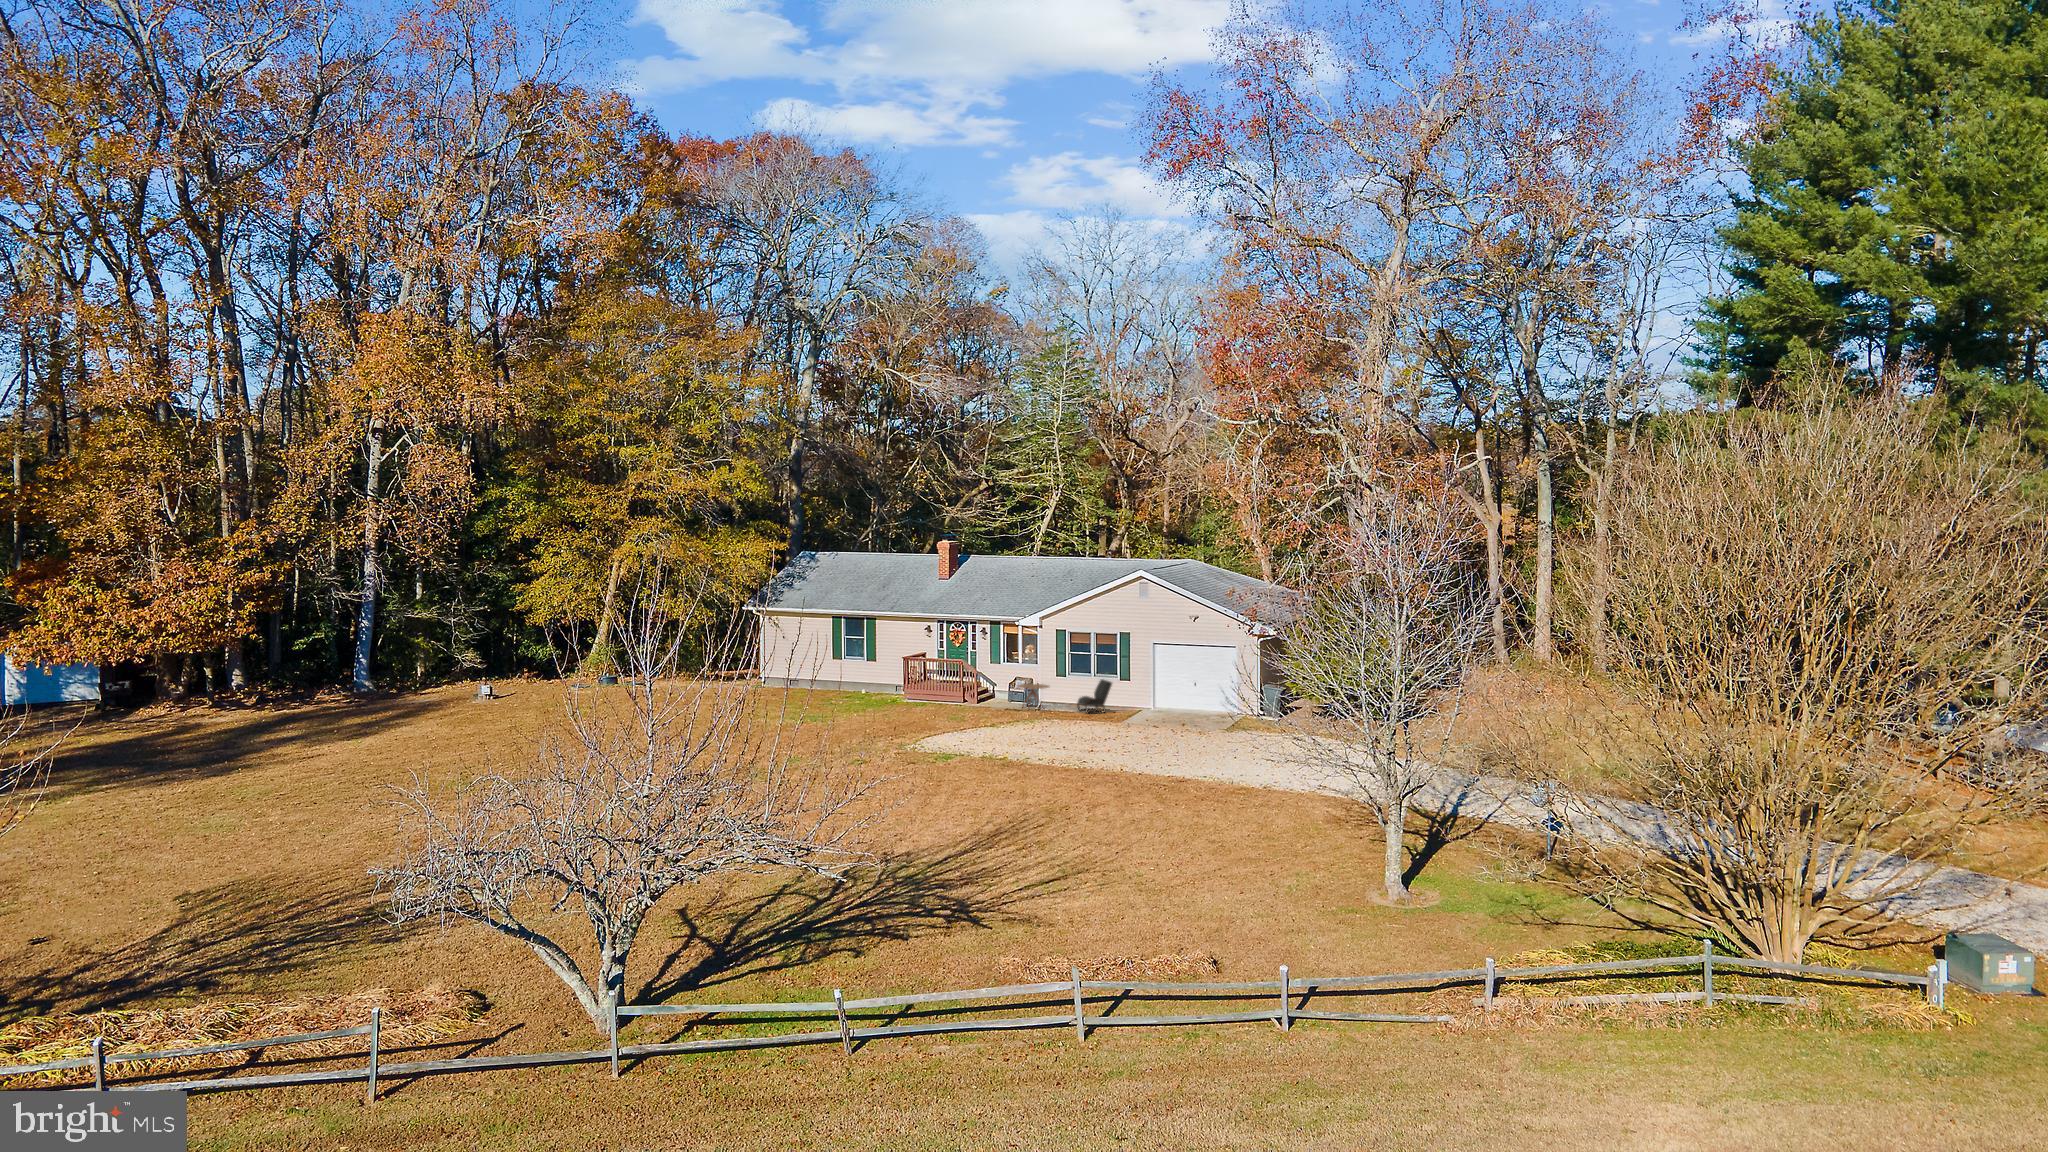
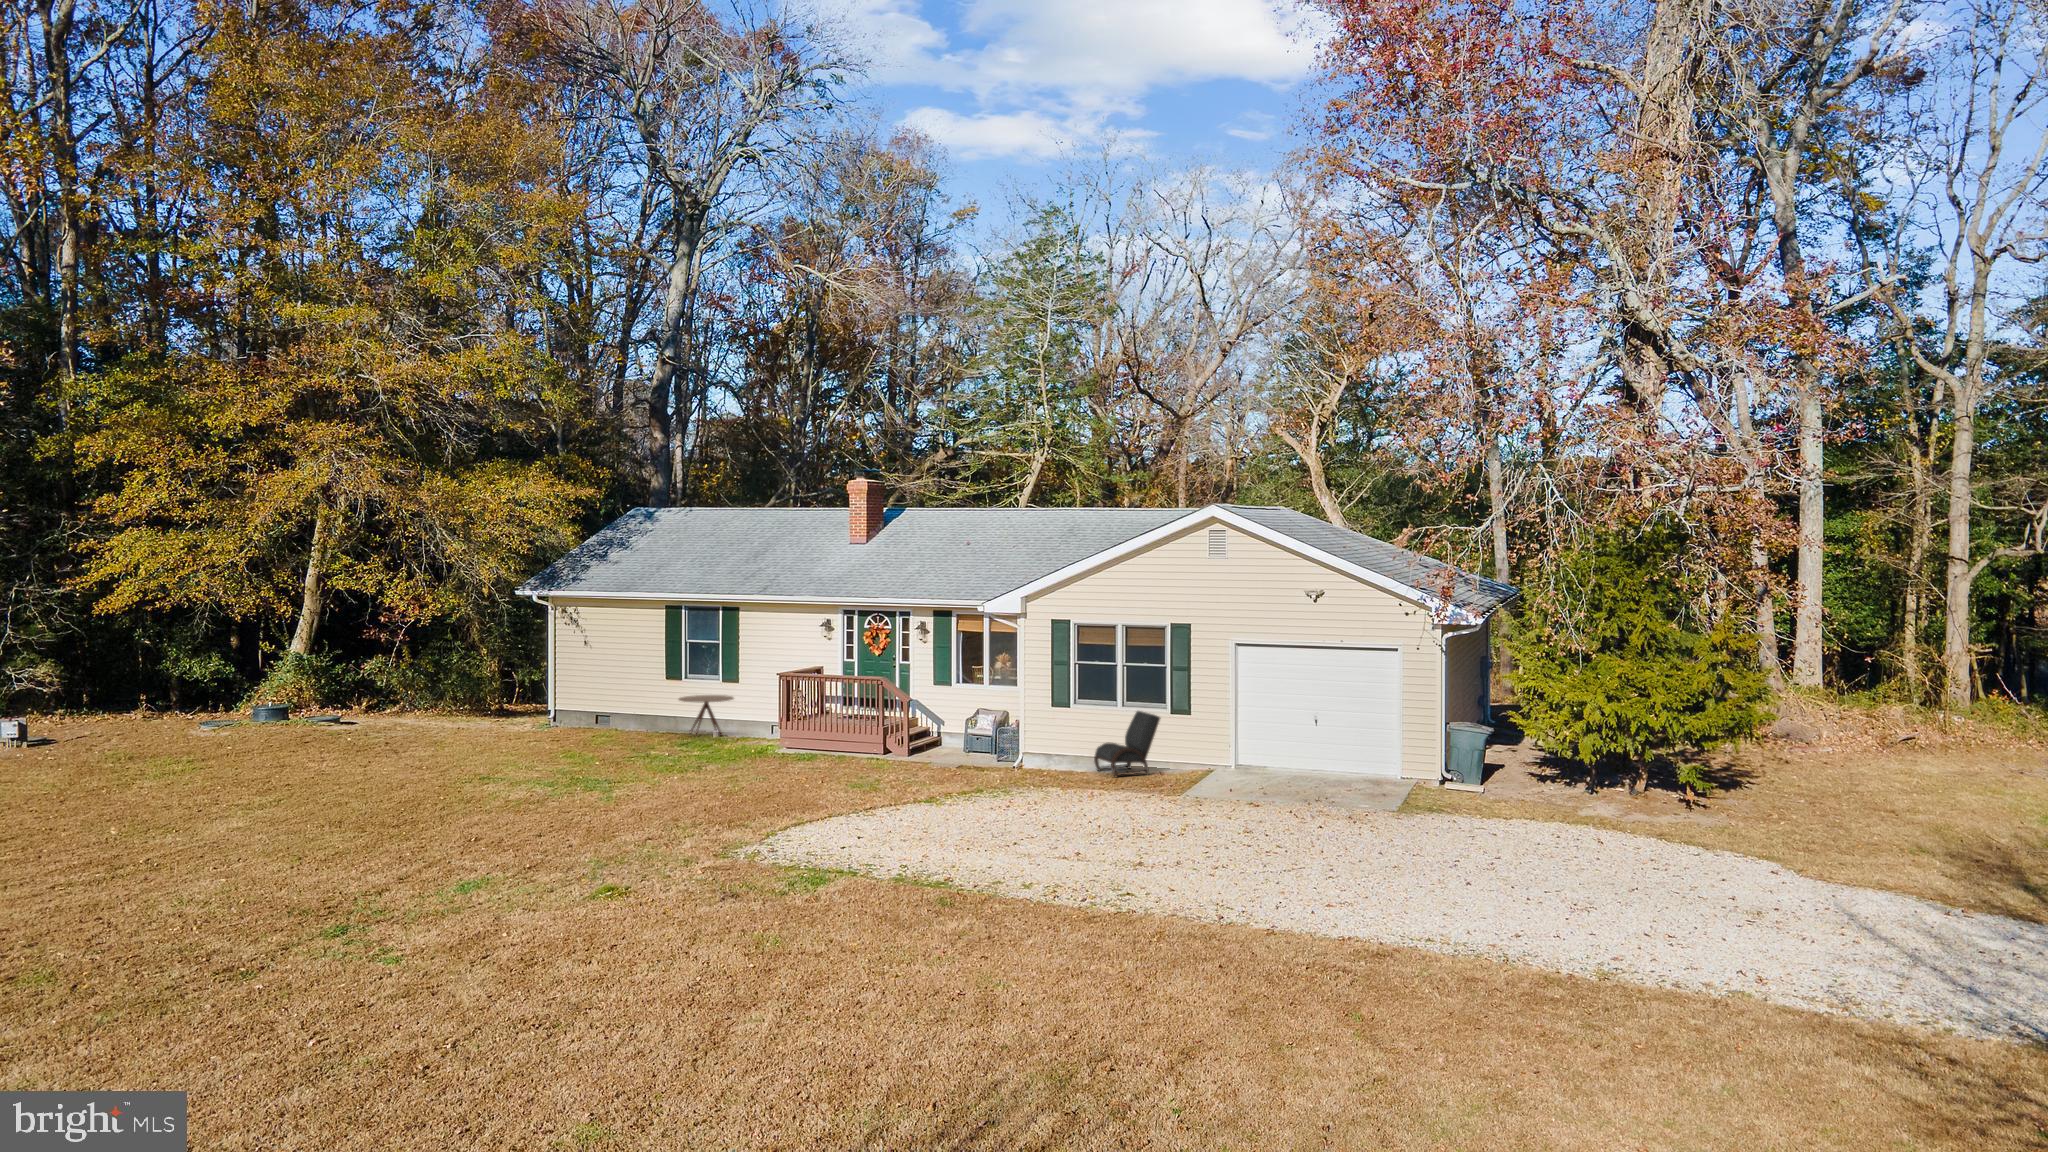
round table: present [1017,684,1049,704] -> present [679,695,733,735]

